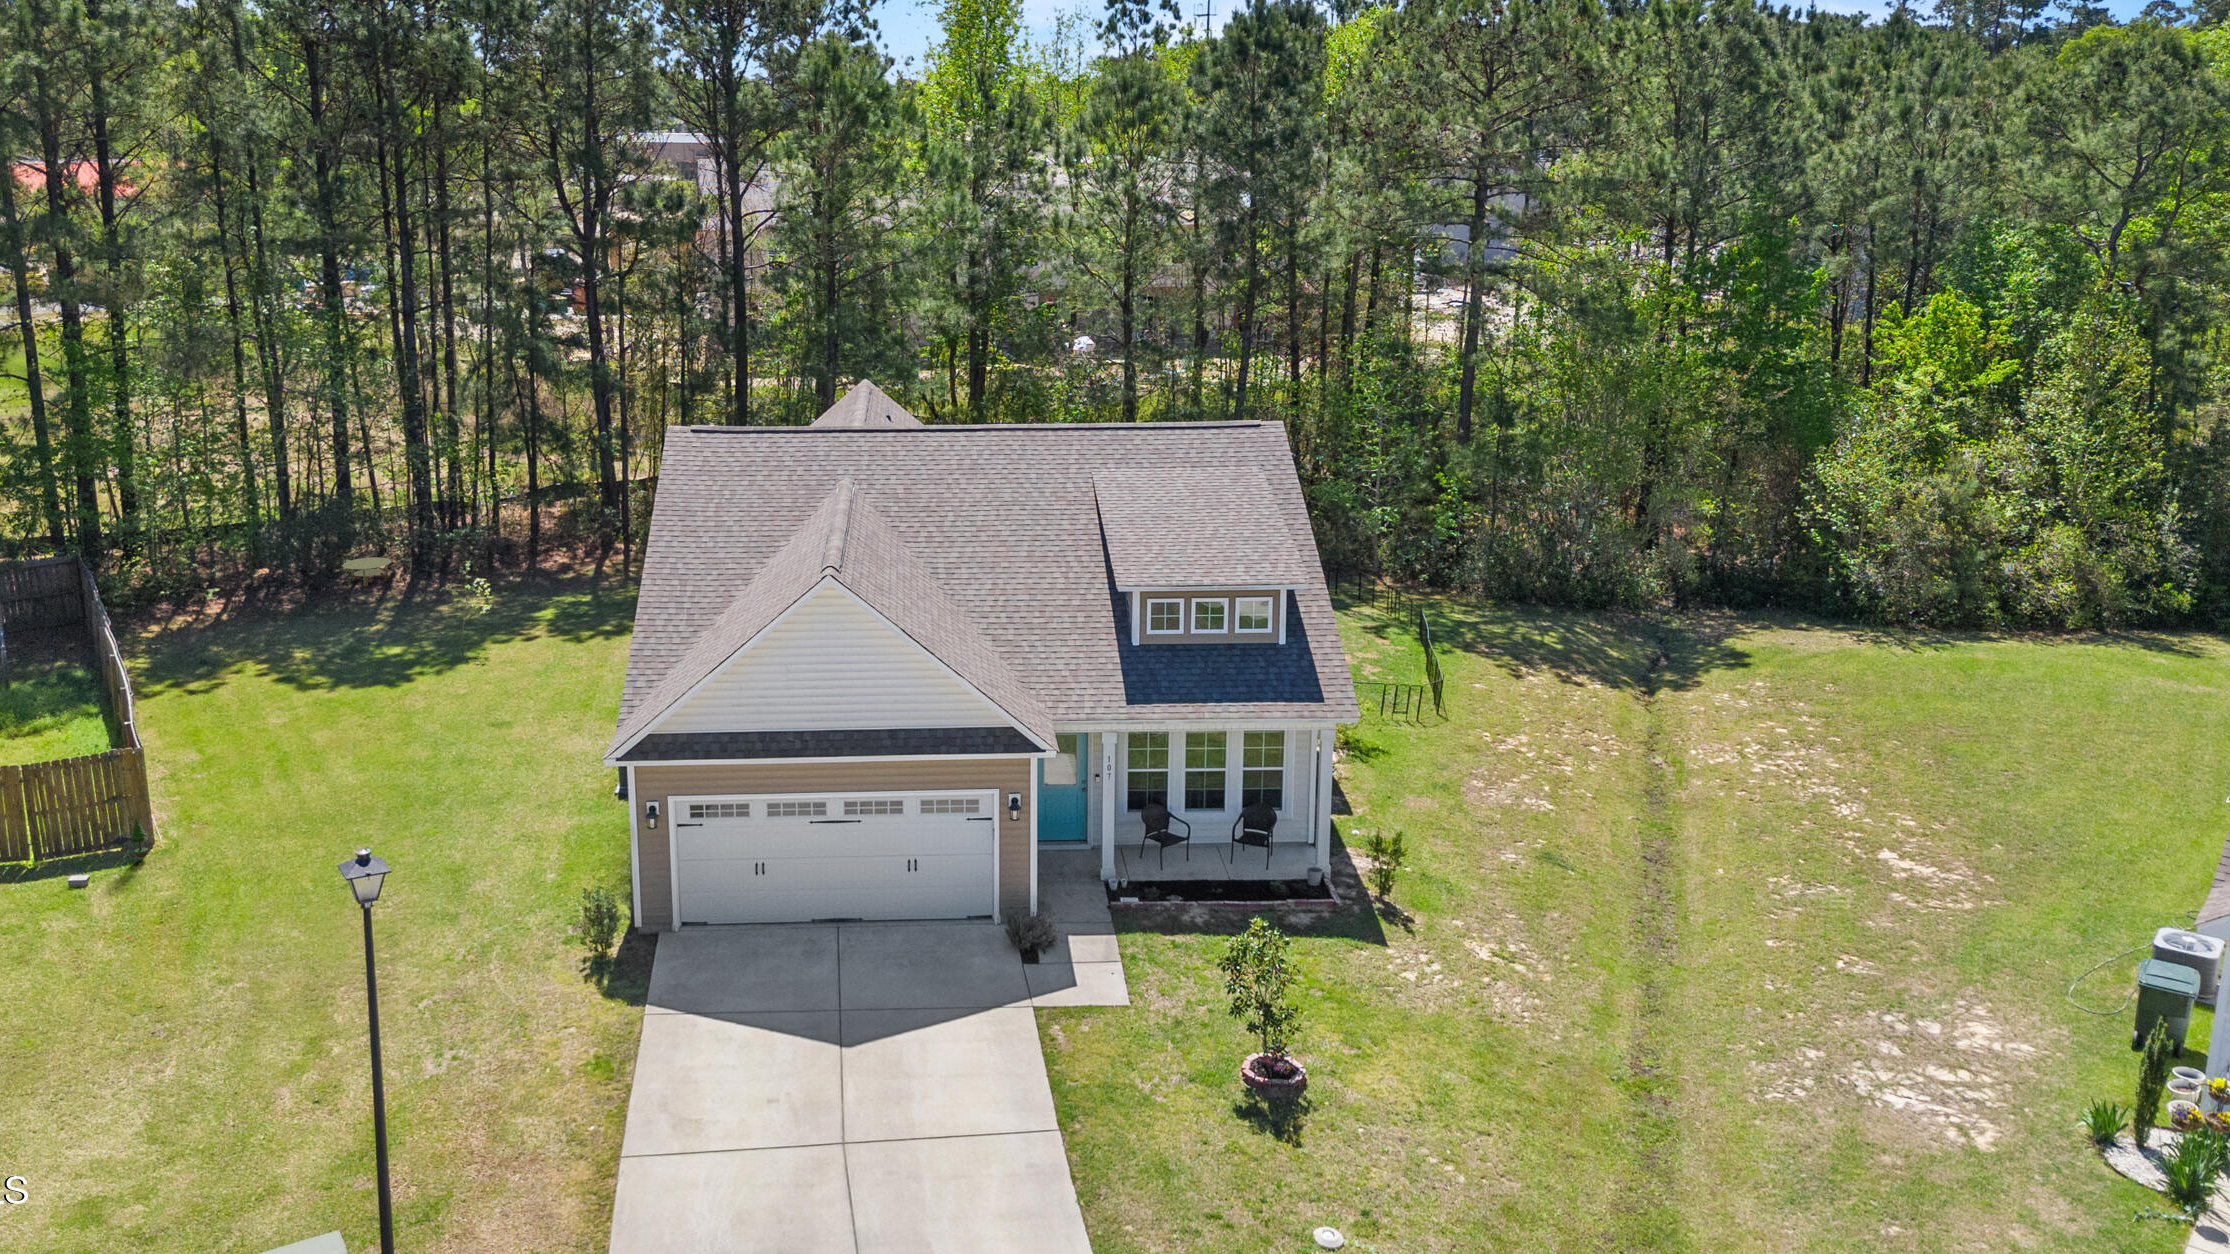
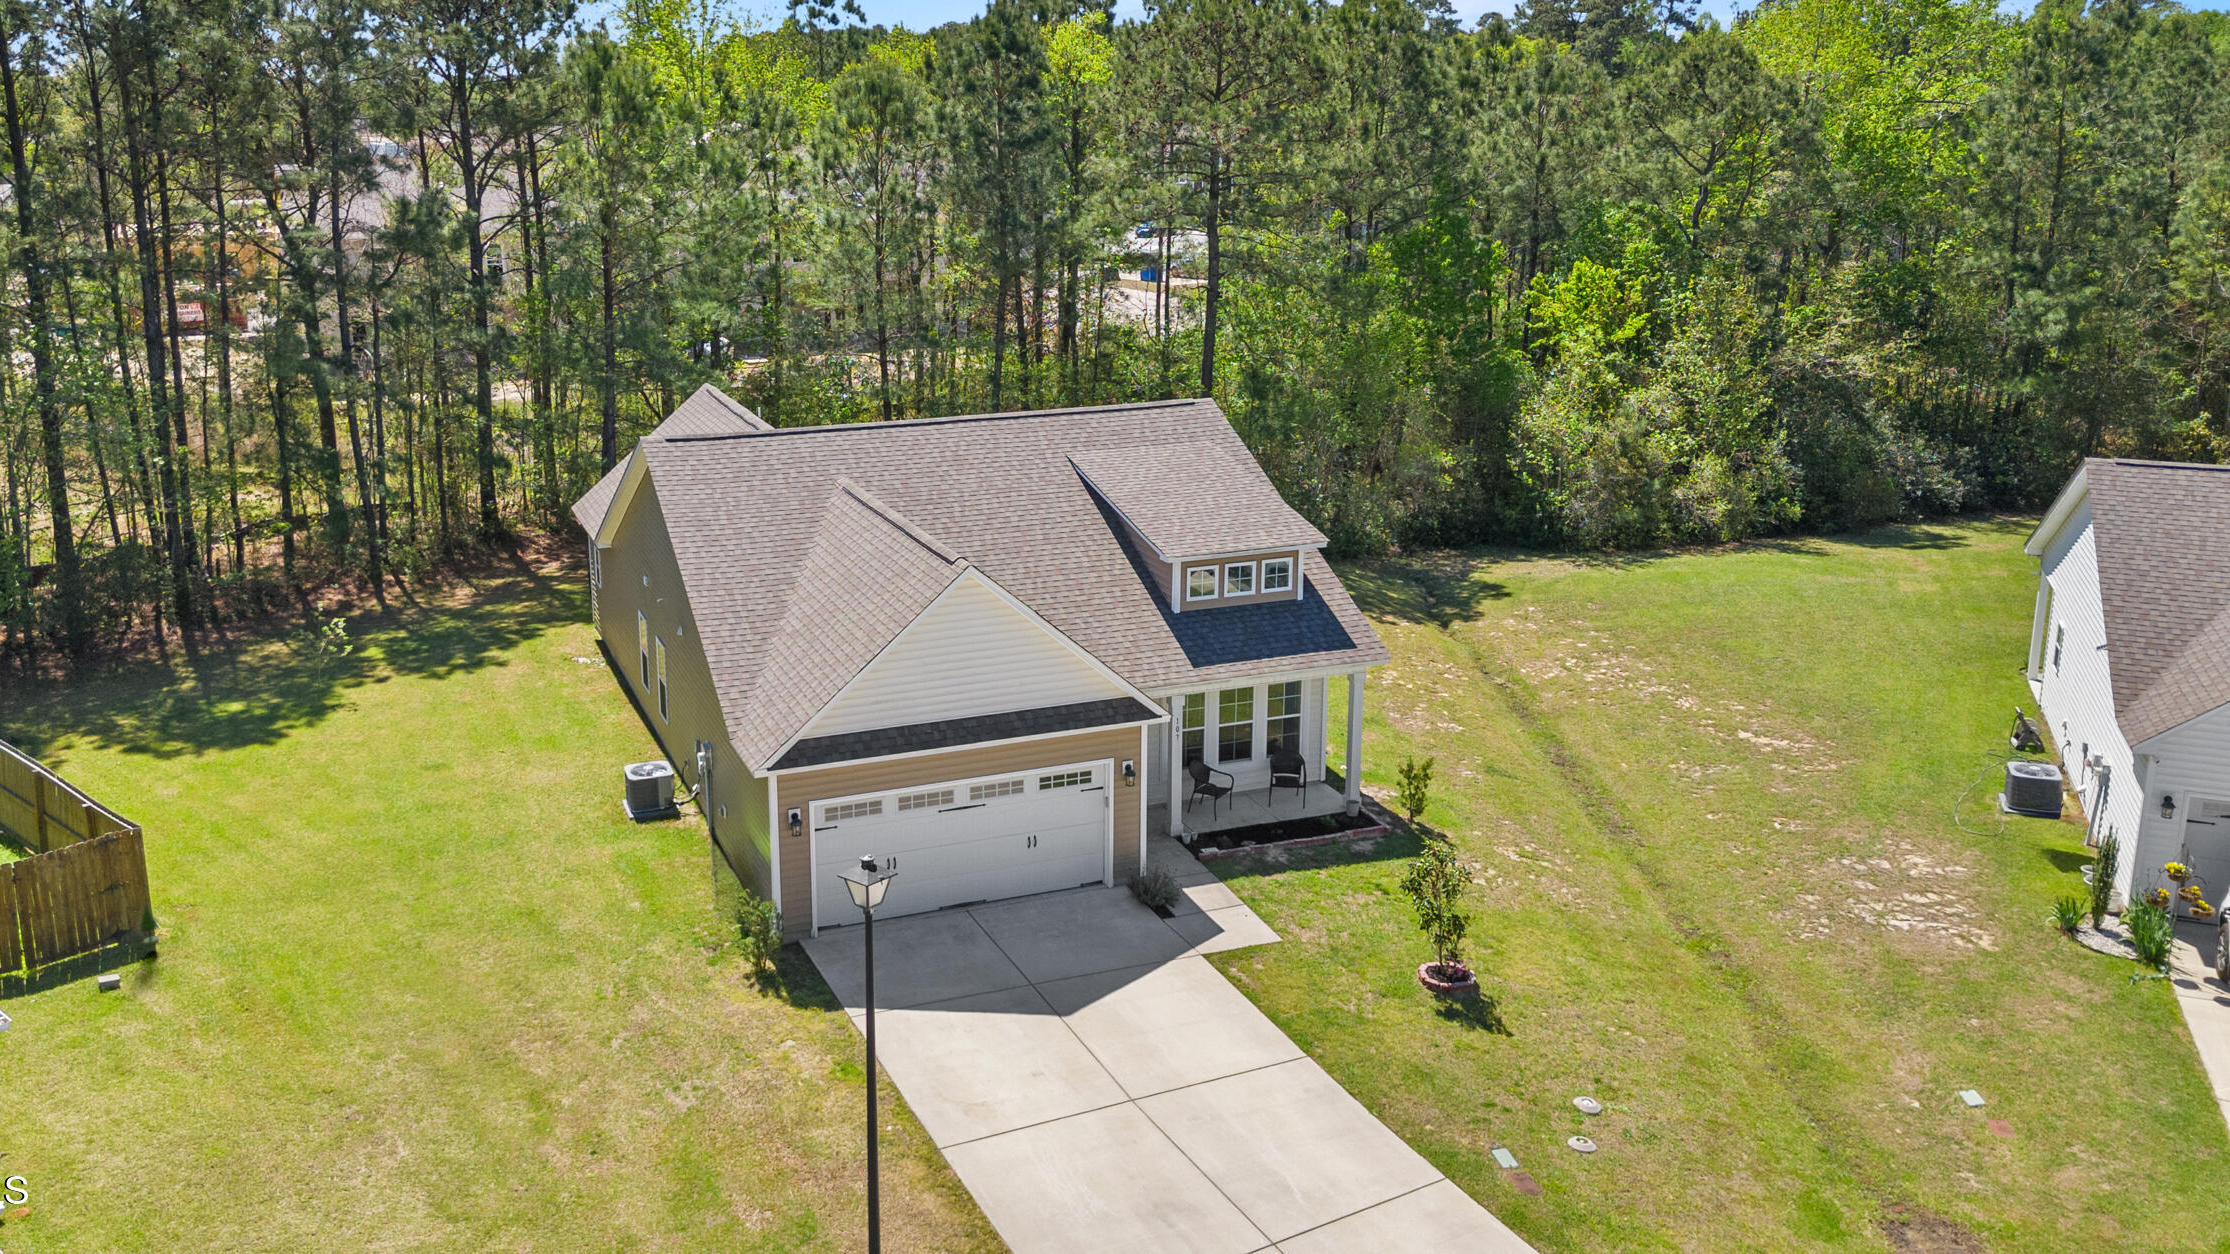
round table: present [342,557,391,586] -> none [174,606,230,638]

